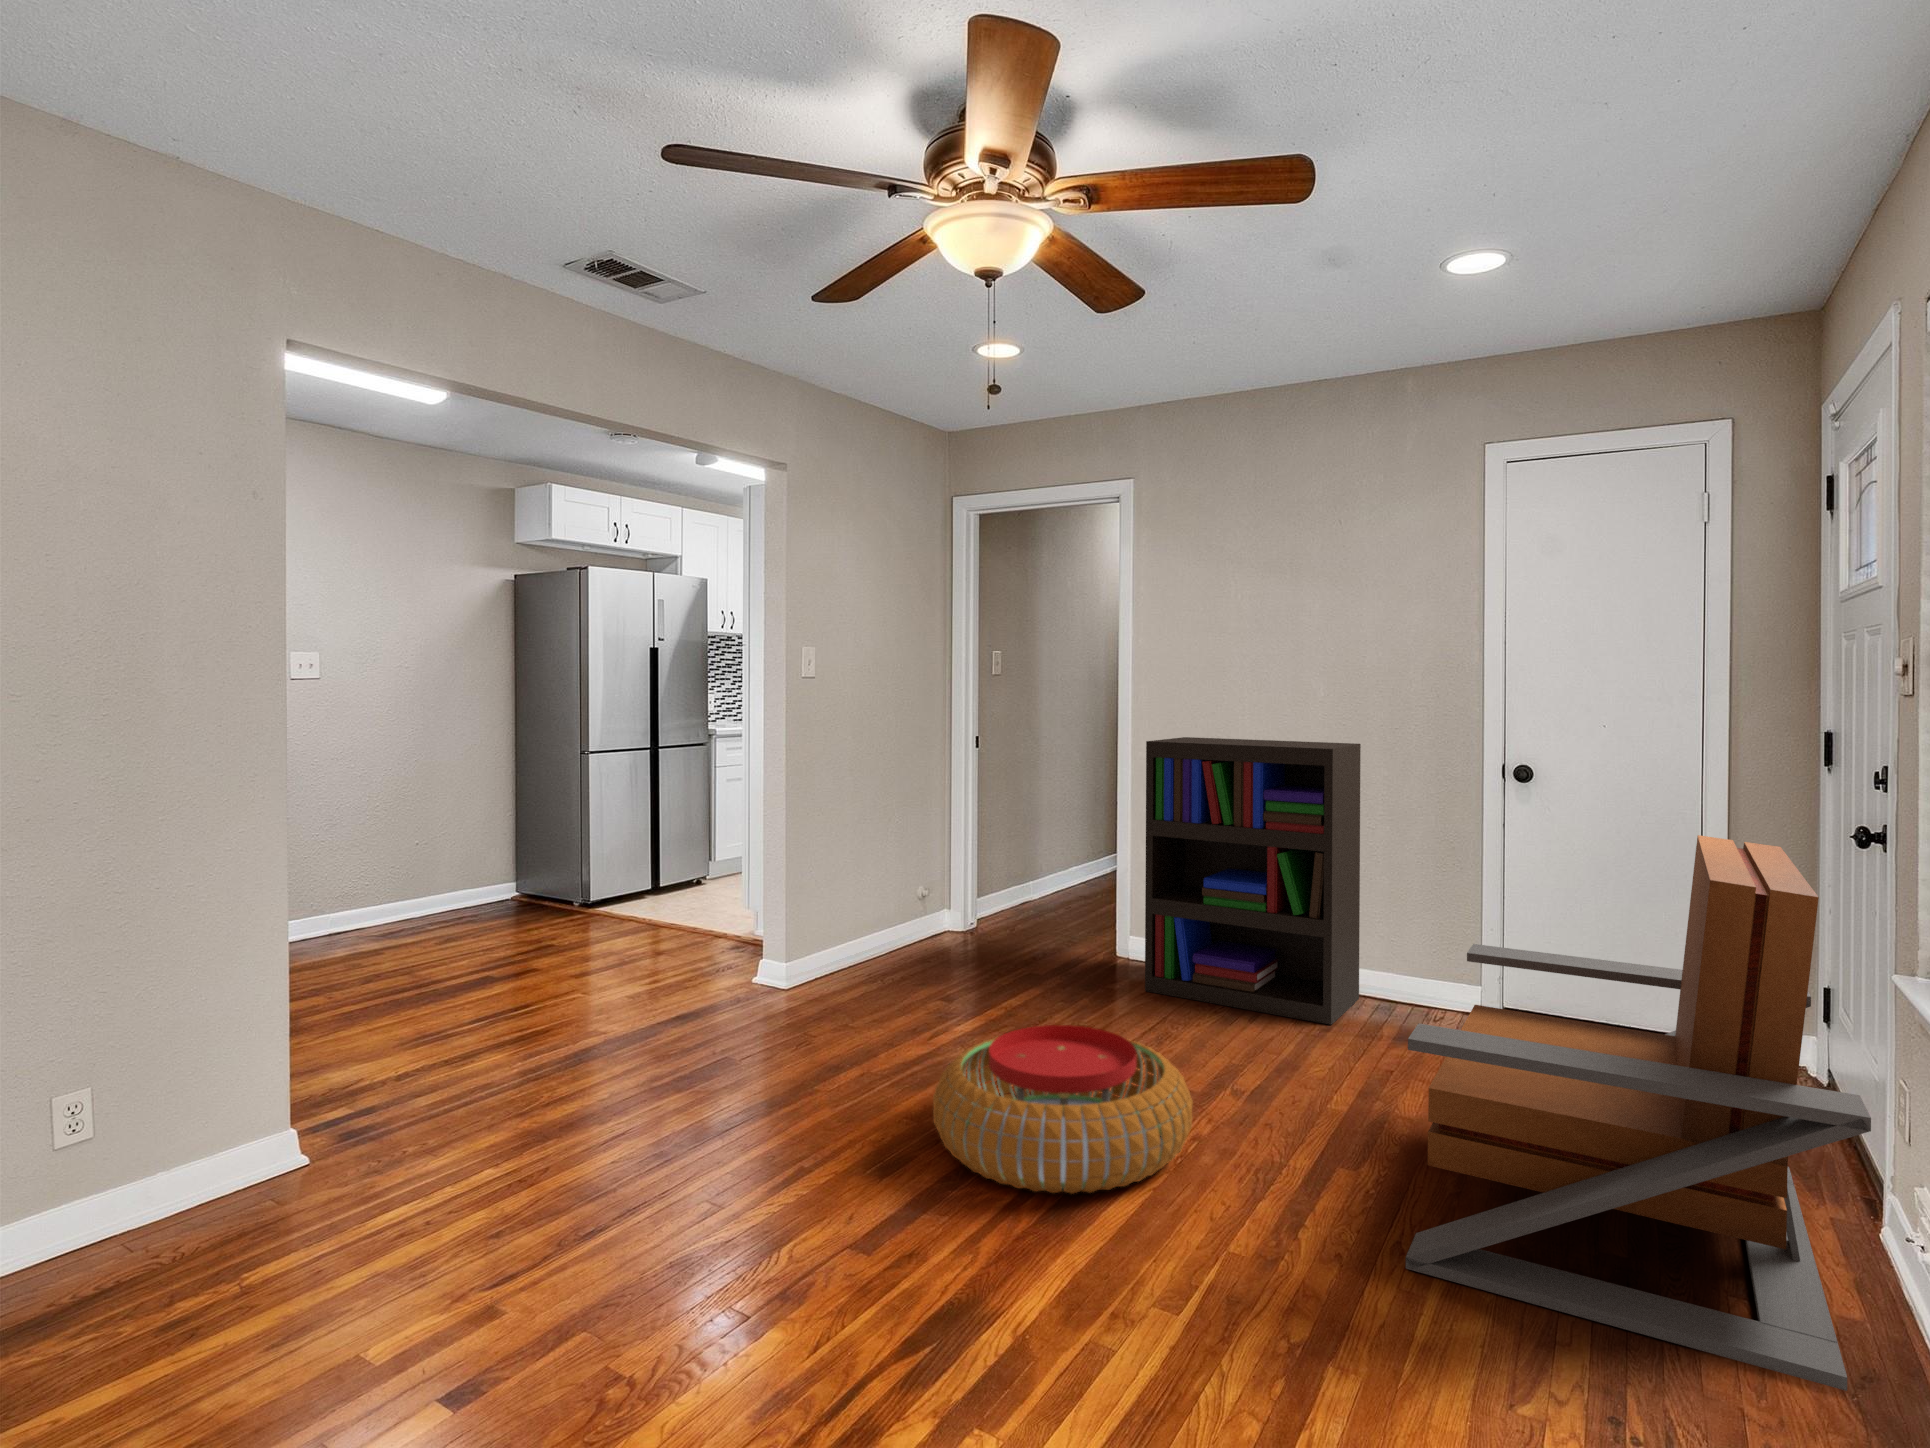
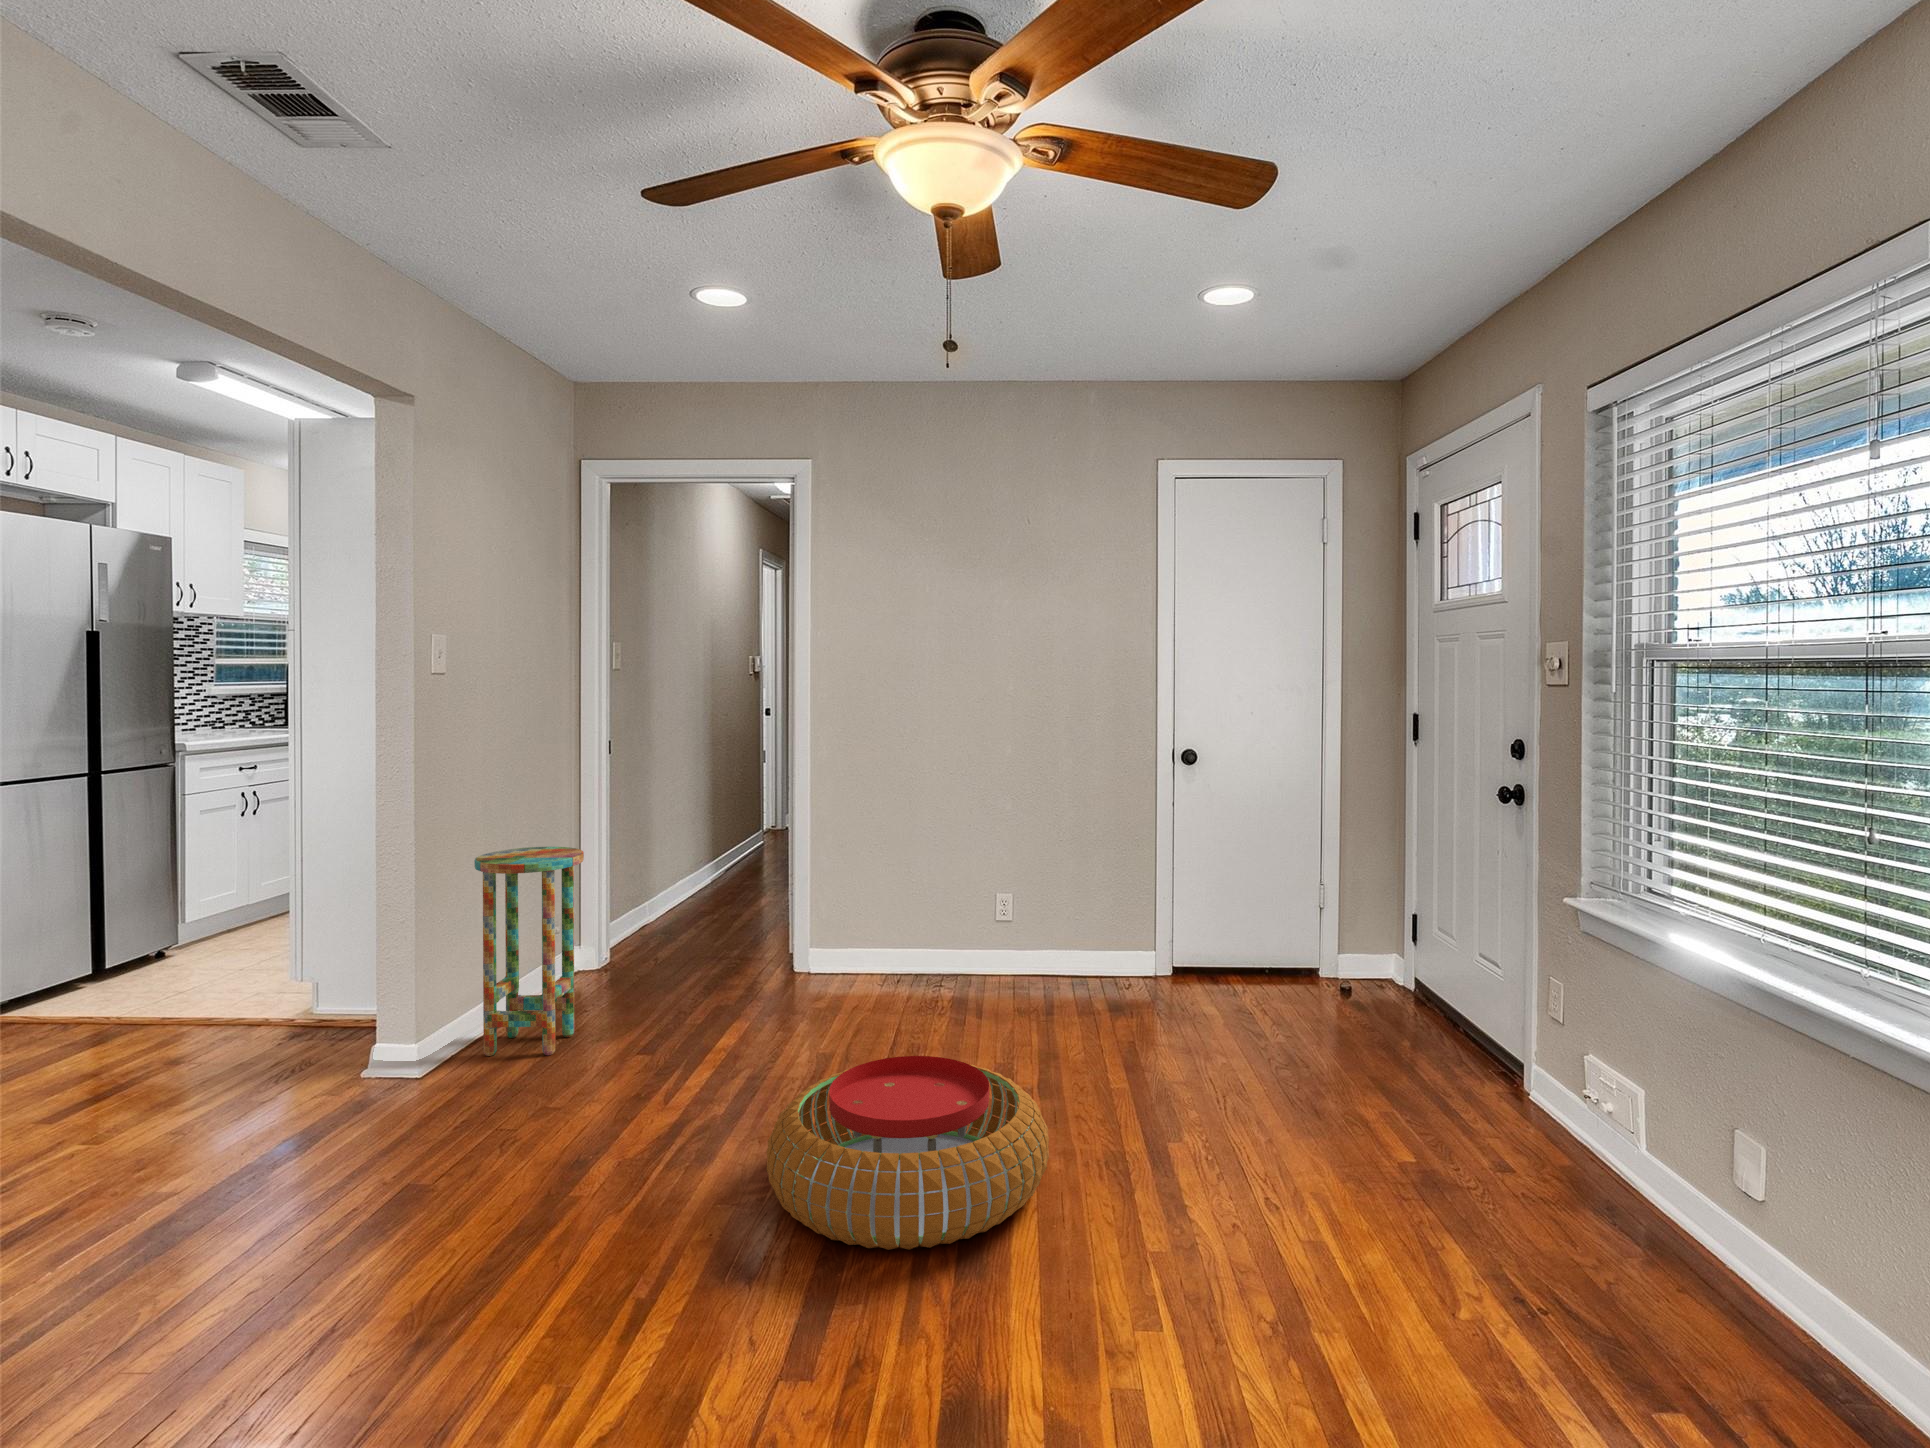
bookshelf: present [1145,737,1361,1025] -> none [855,736,1053,1008]
side table: none [832,818,913,989] -> present [474,847,584,1056]
lounge chair: present [1406,835,1871,1391] -> none [1221,807,1630,1225]

